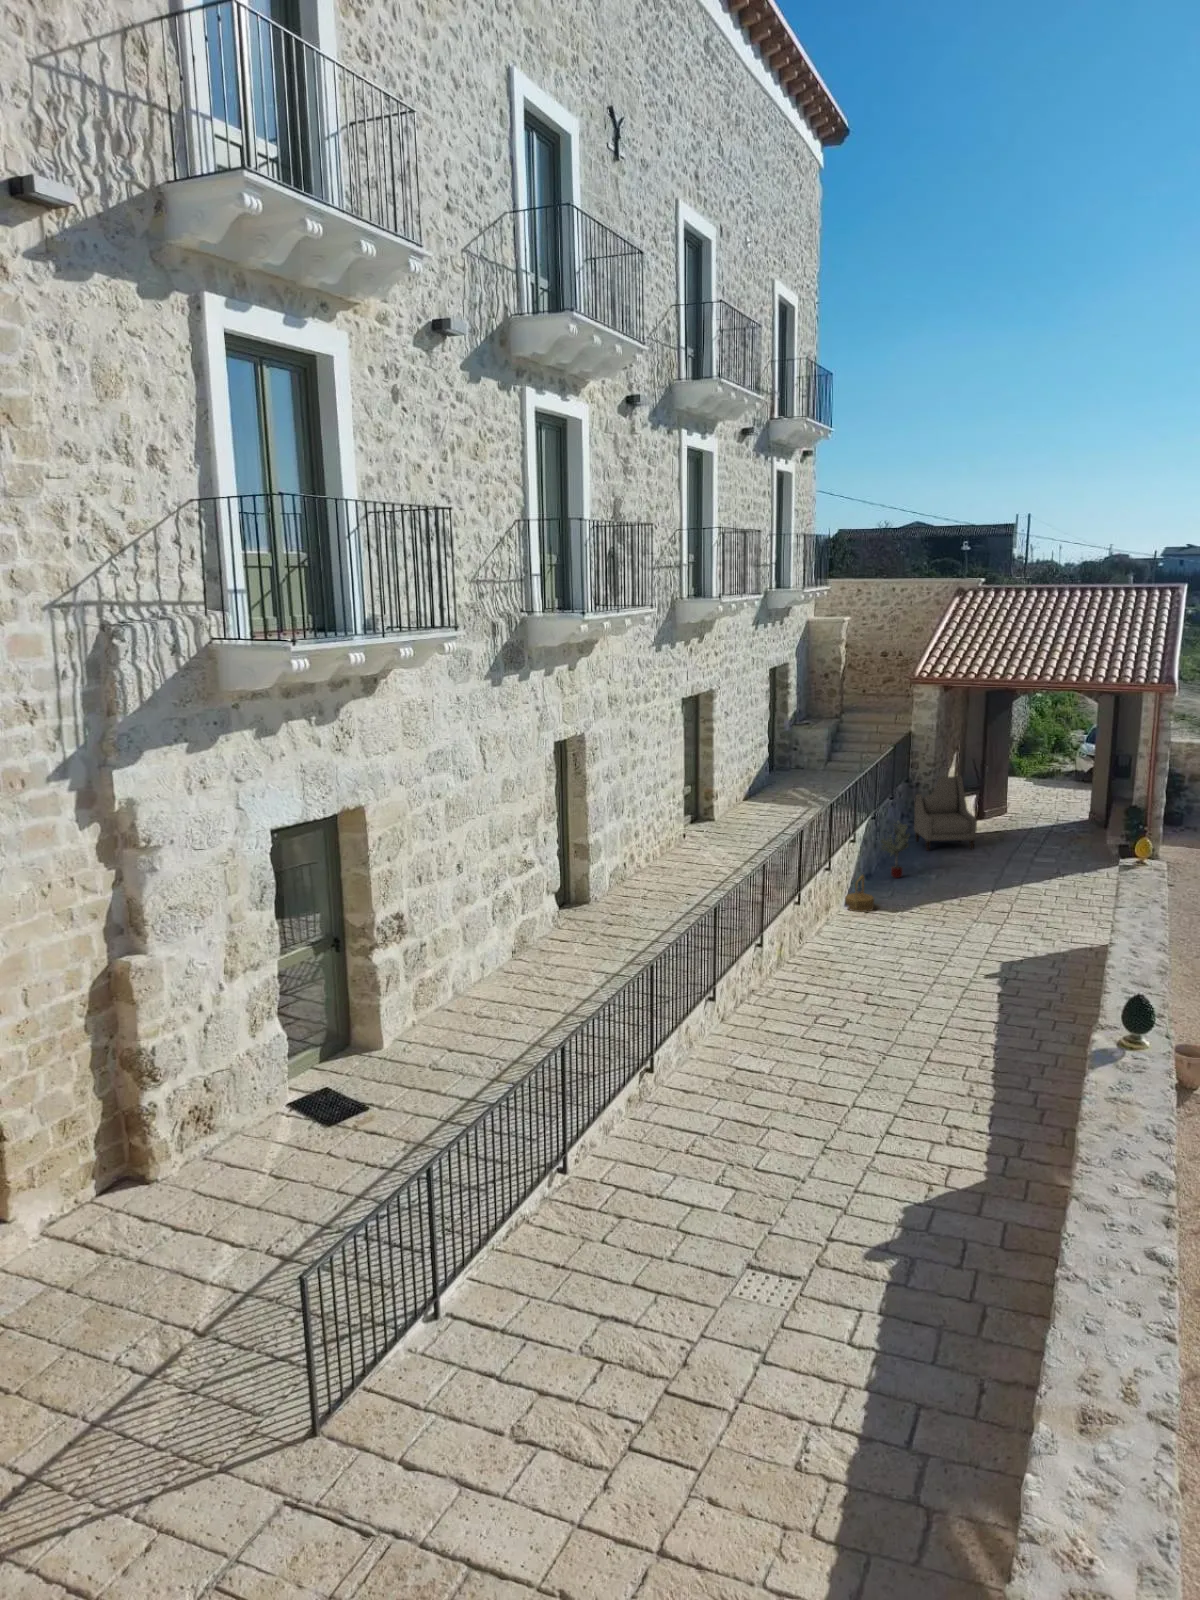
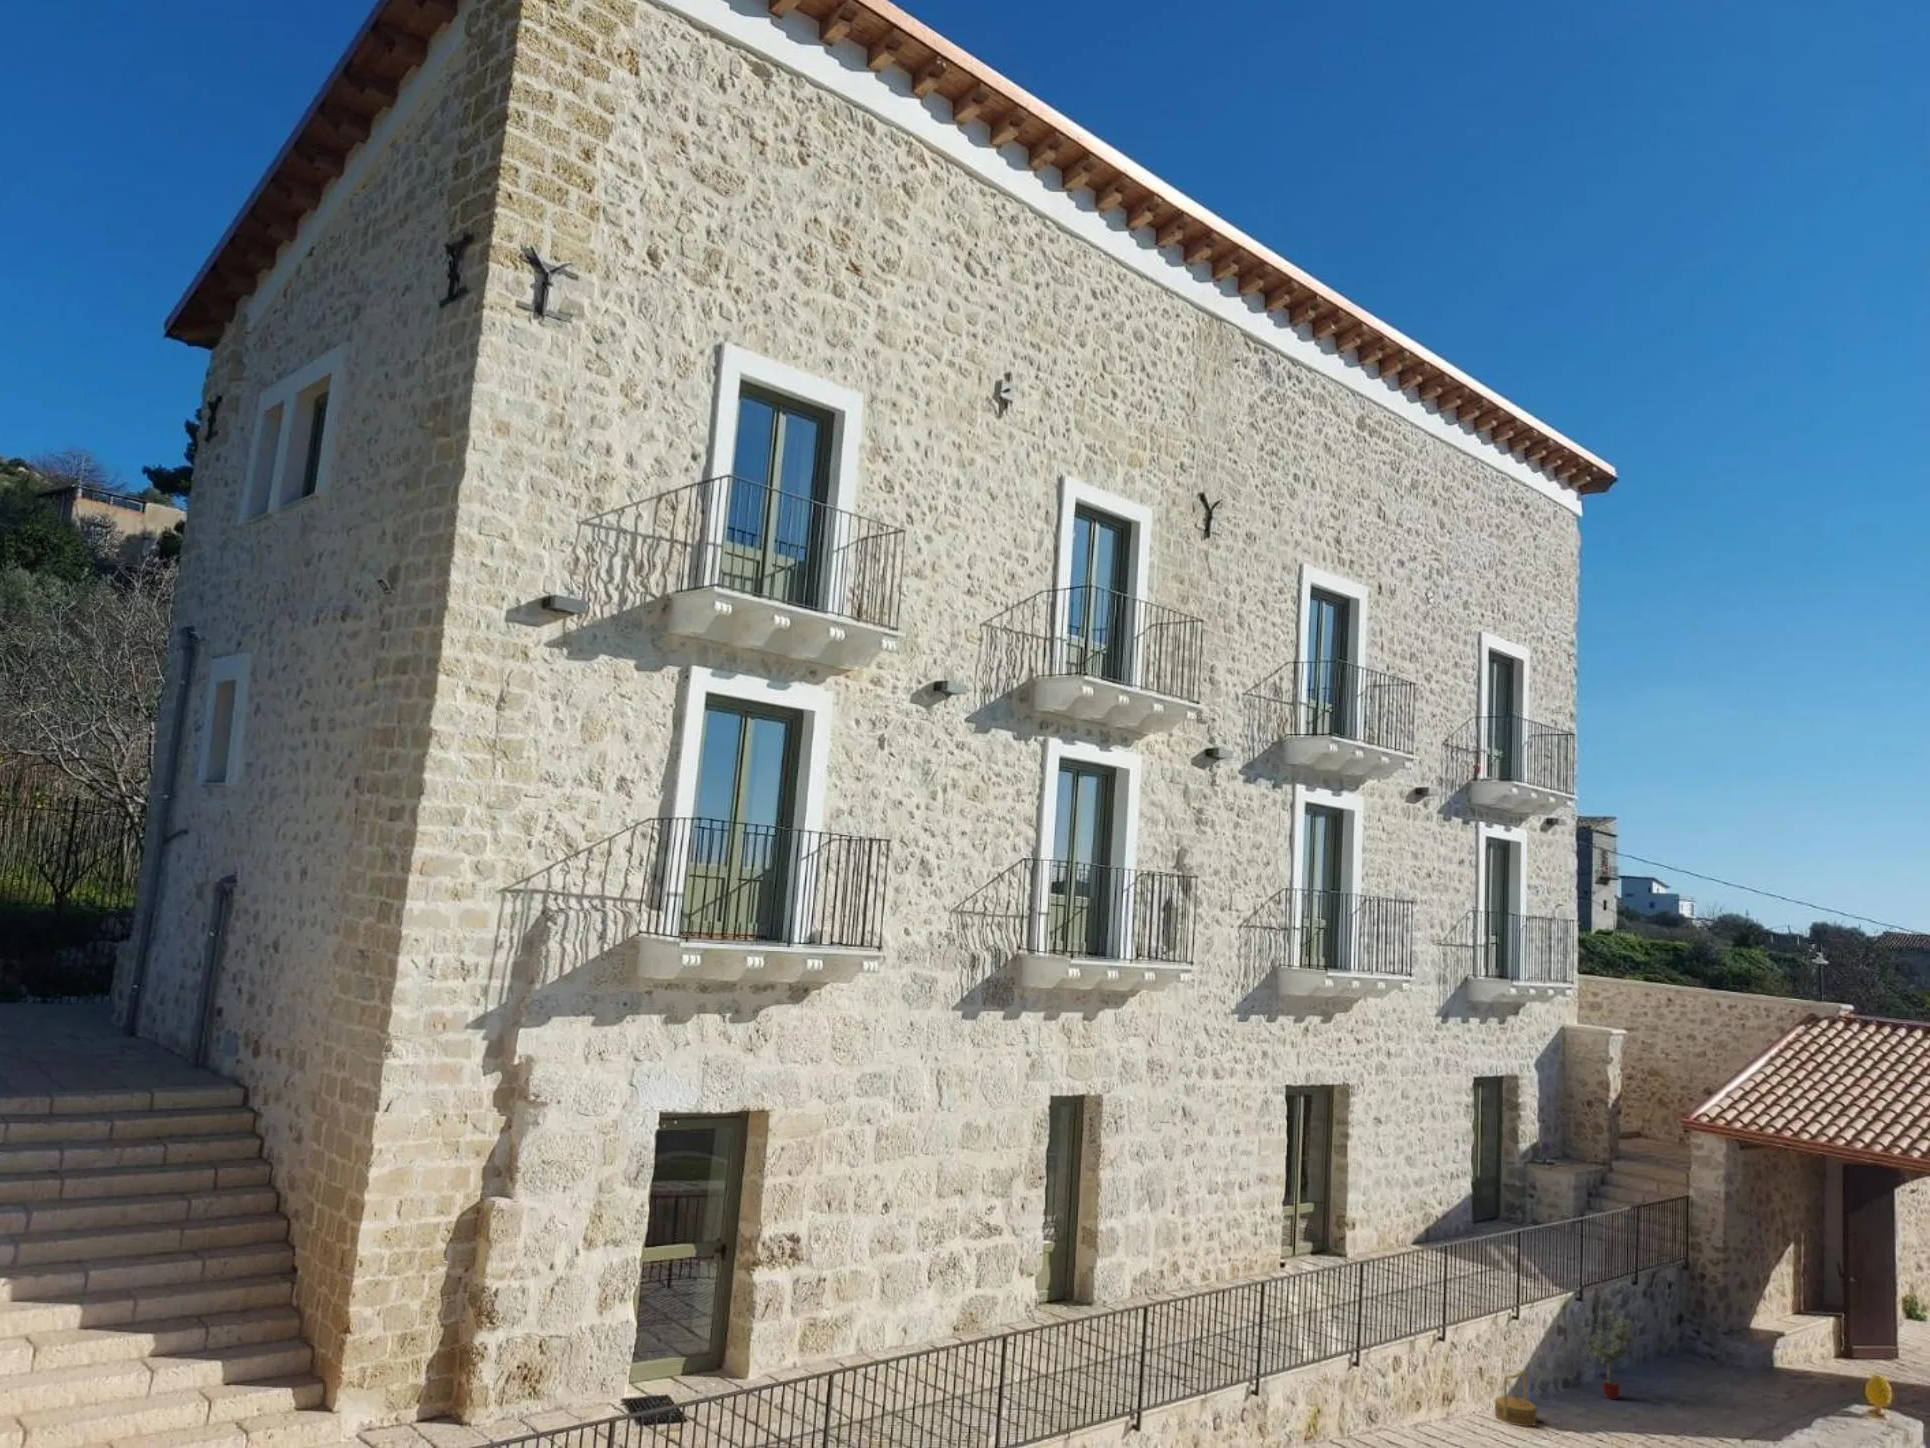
chair: present [914,776,977,851] -> none [1684,1262,1776,1392]

